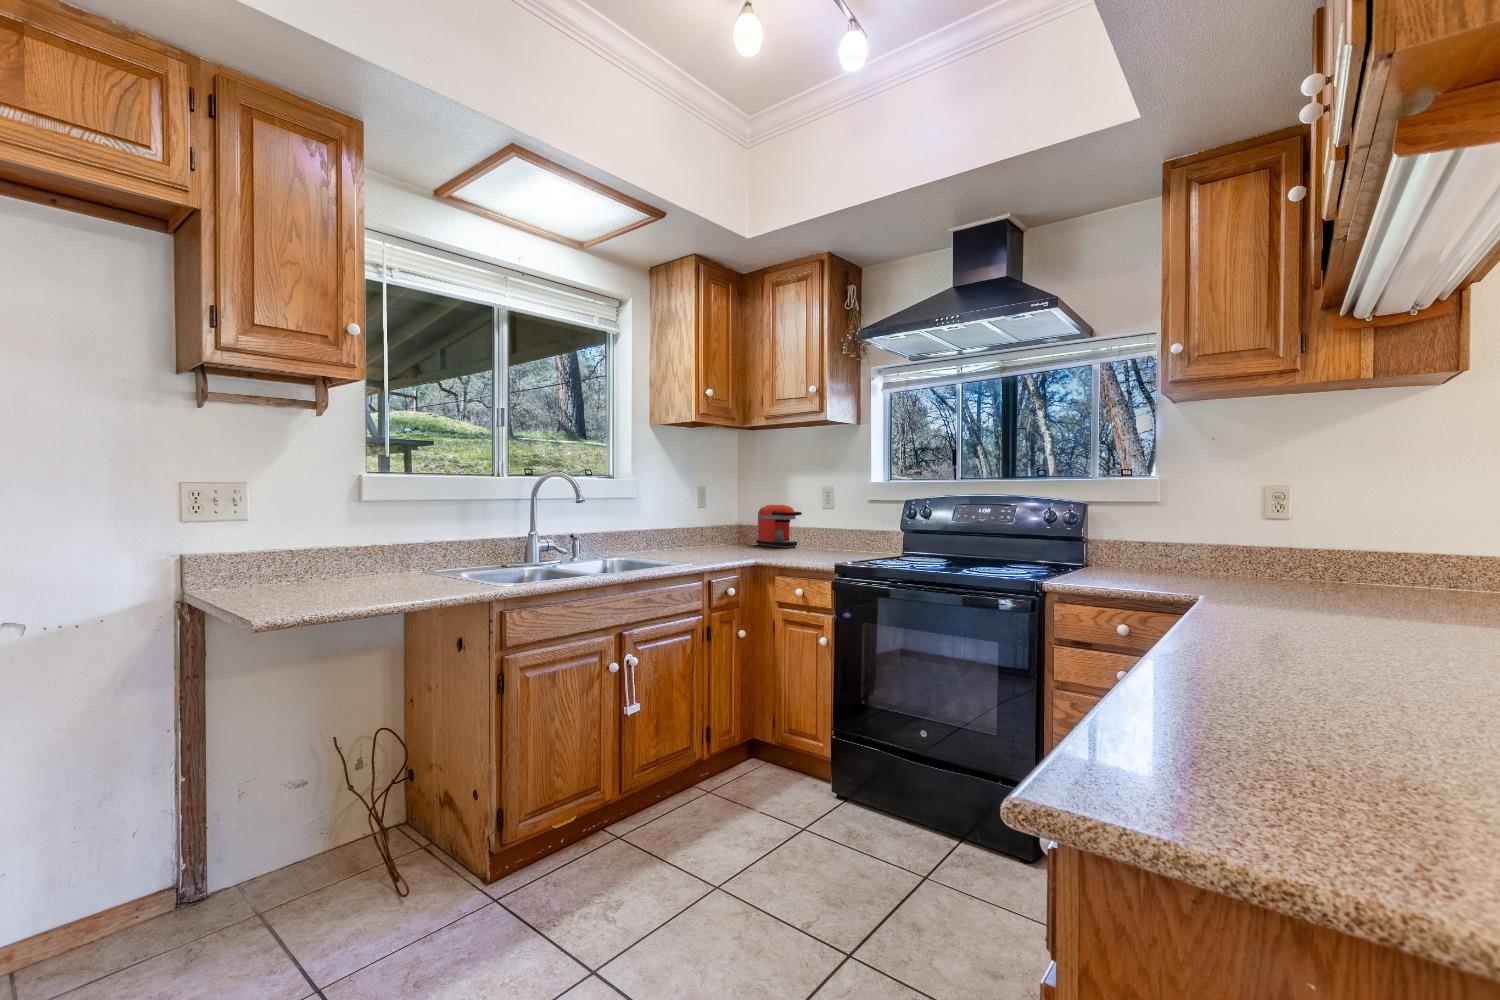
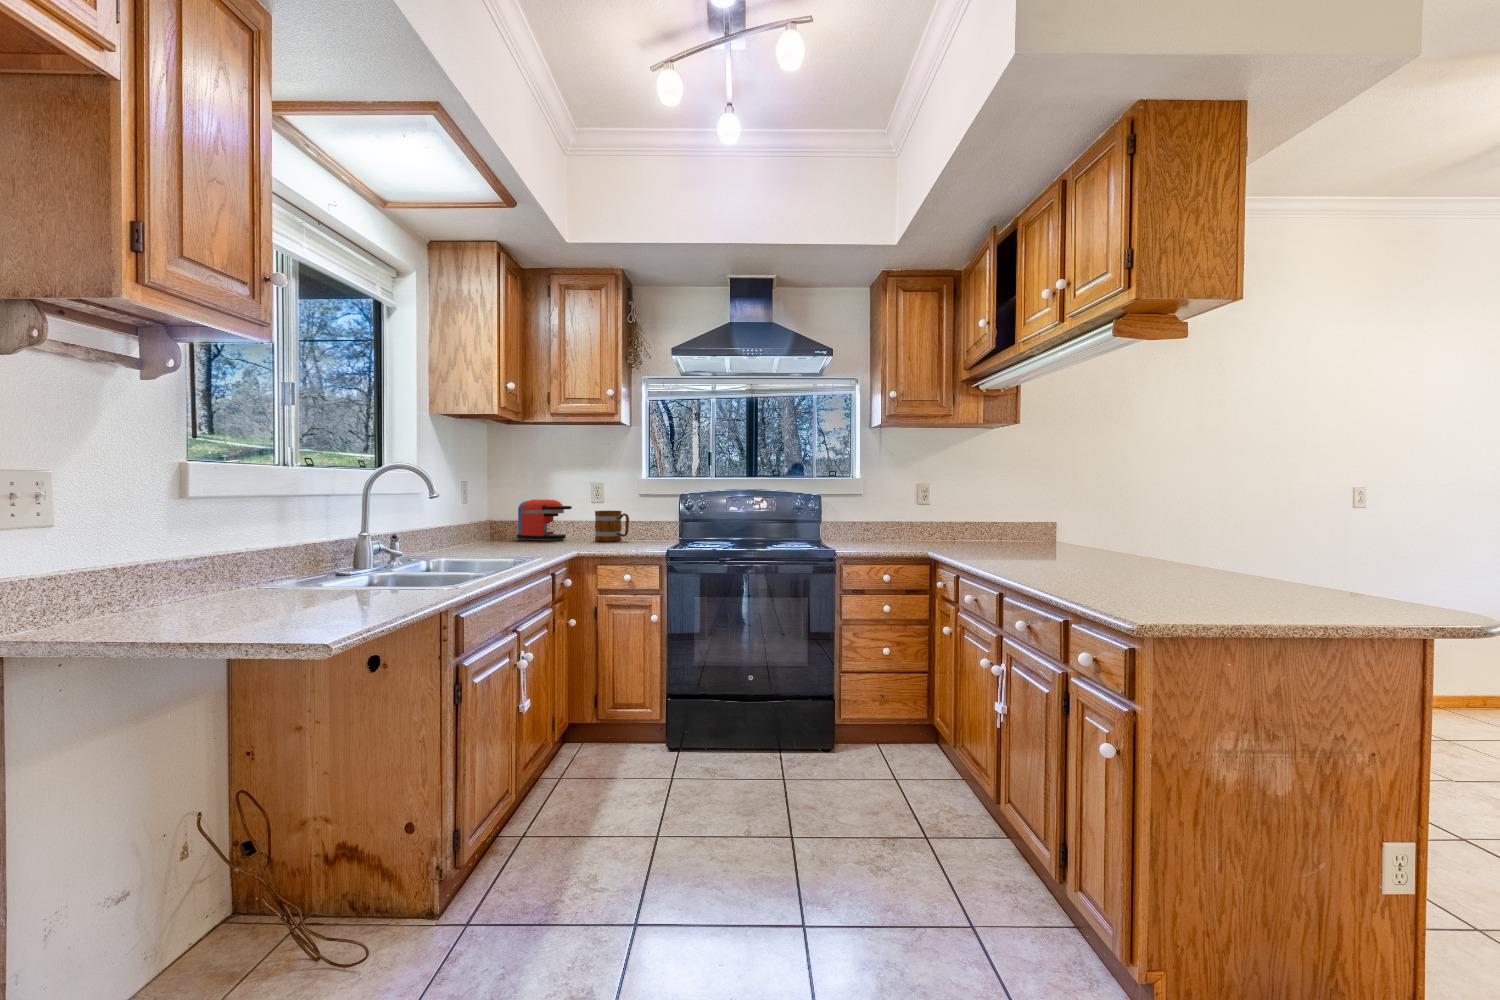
mug: none [818,518,847,552] -> present [595,511,629,541]

